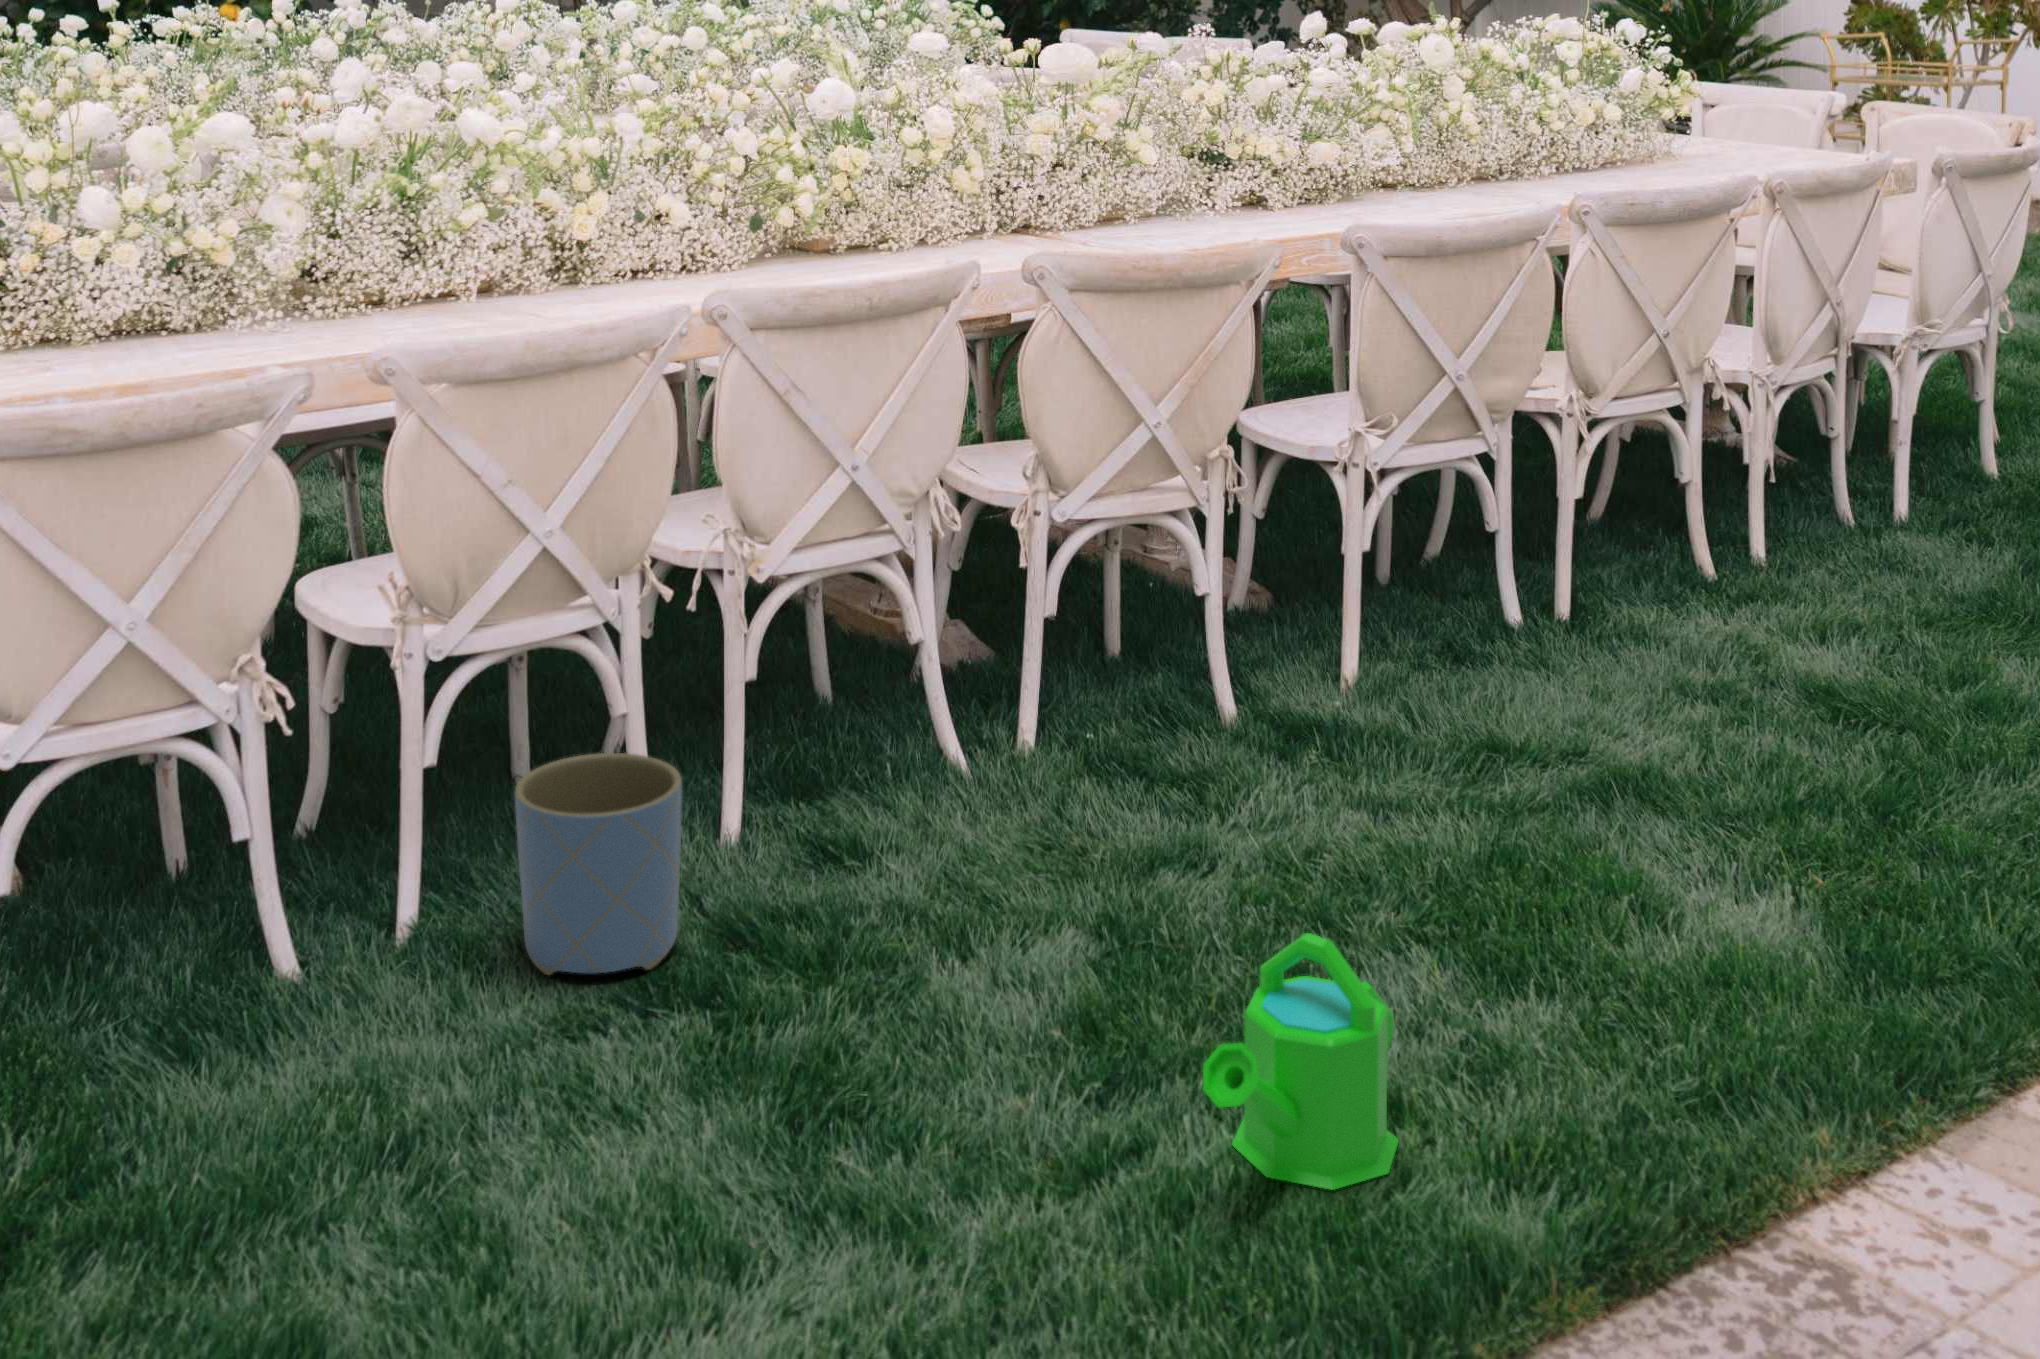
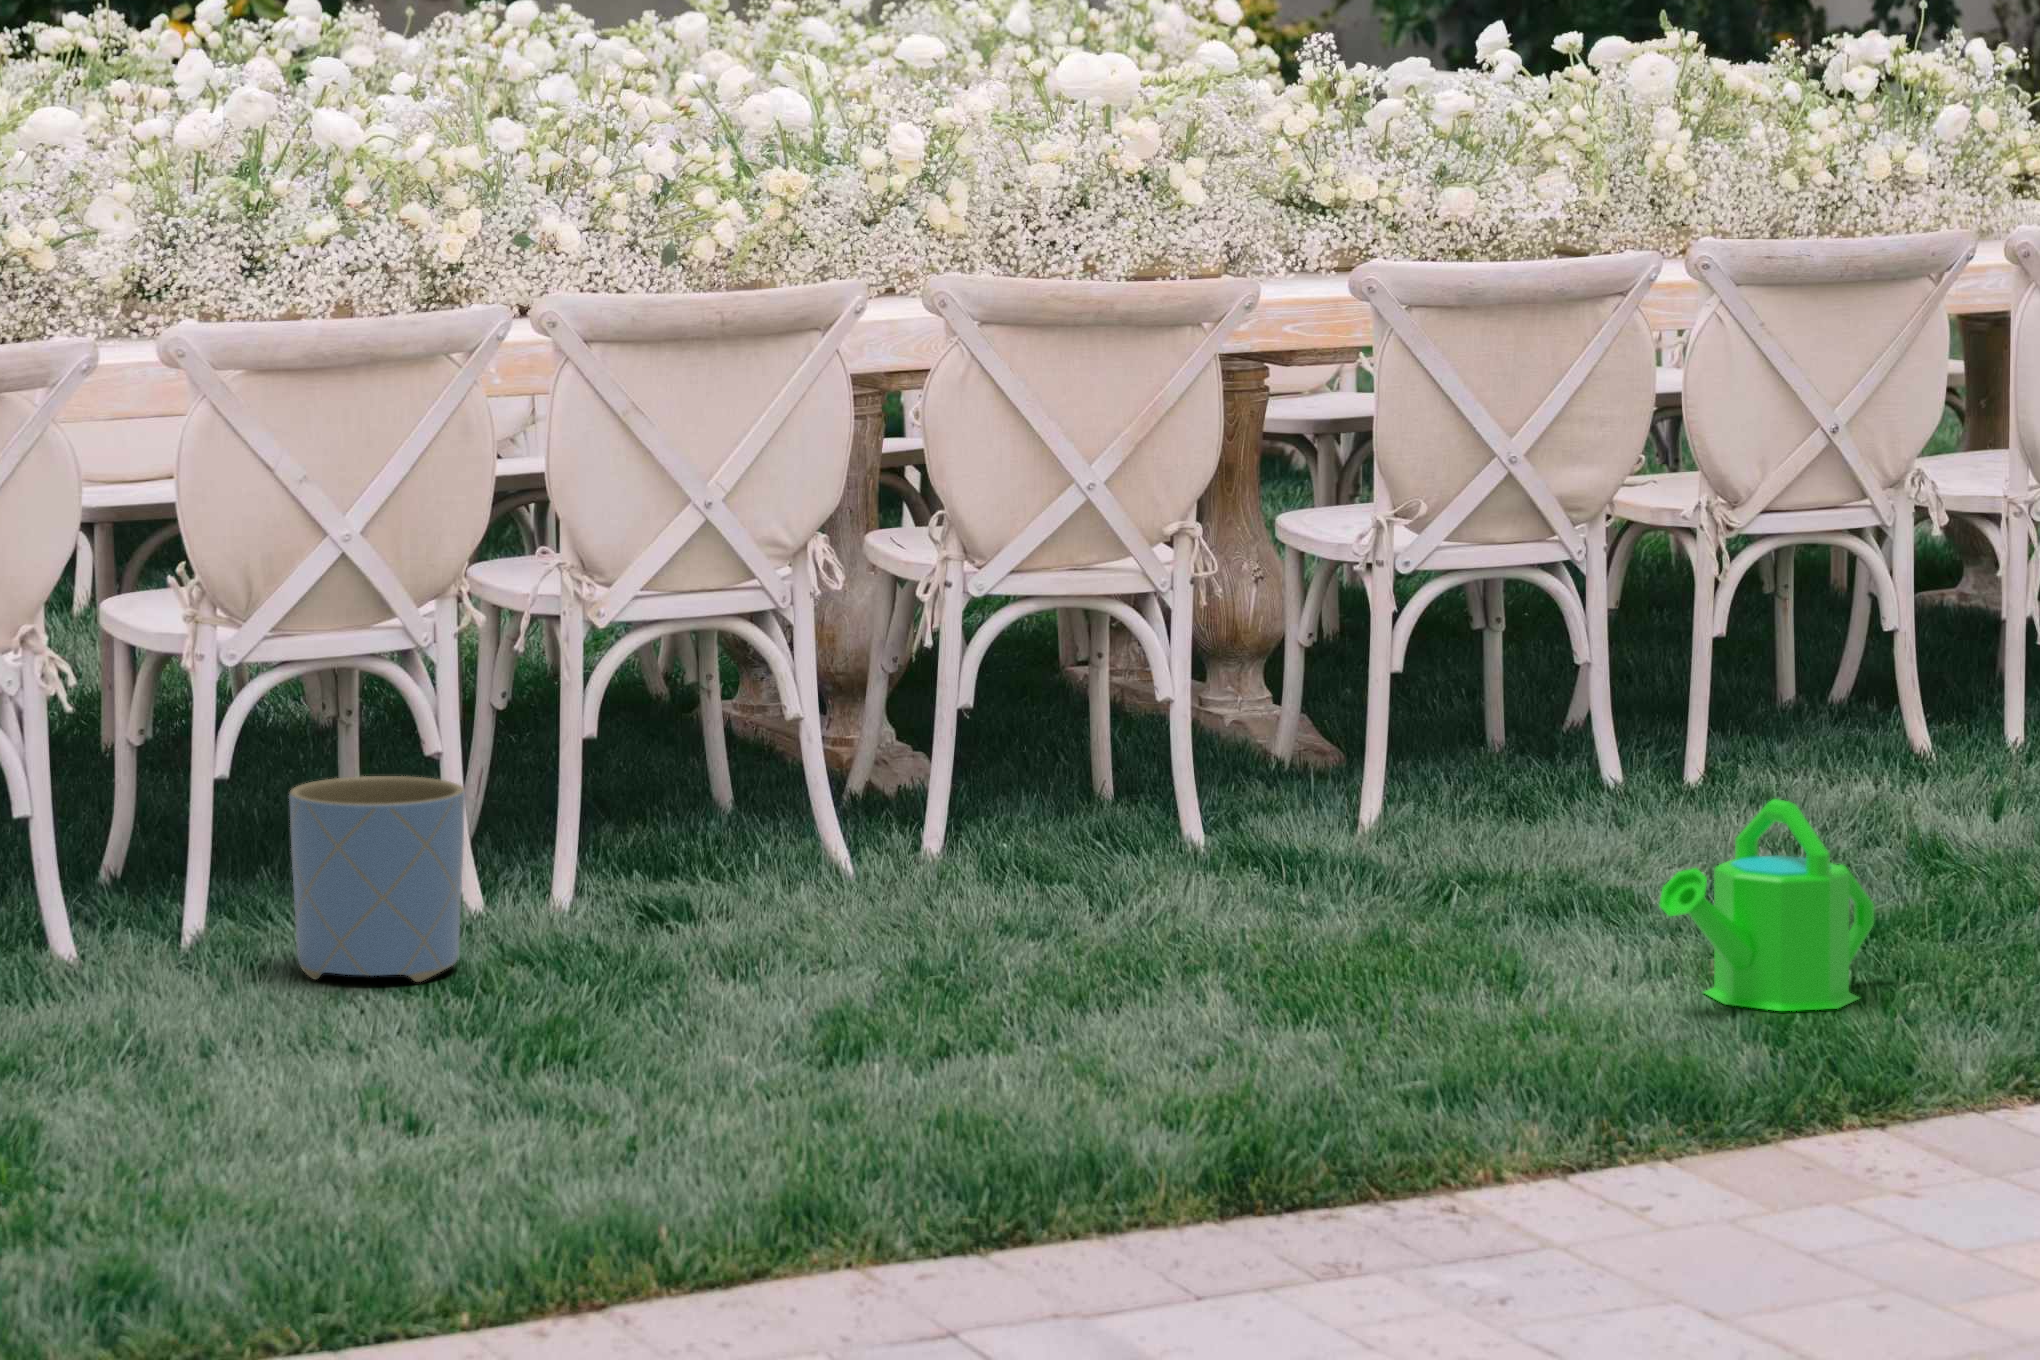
watering can: present [1203,933,1399,1190] -> present [1659,799,1874,1011]

